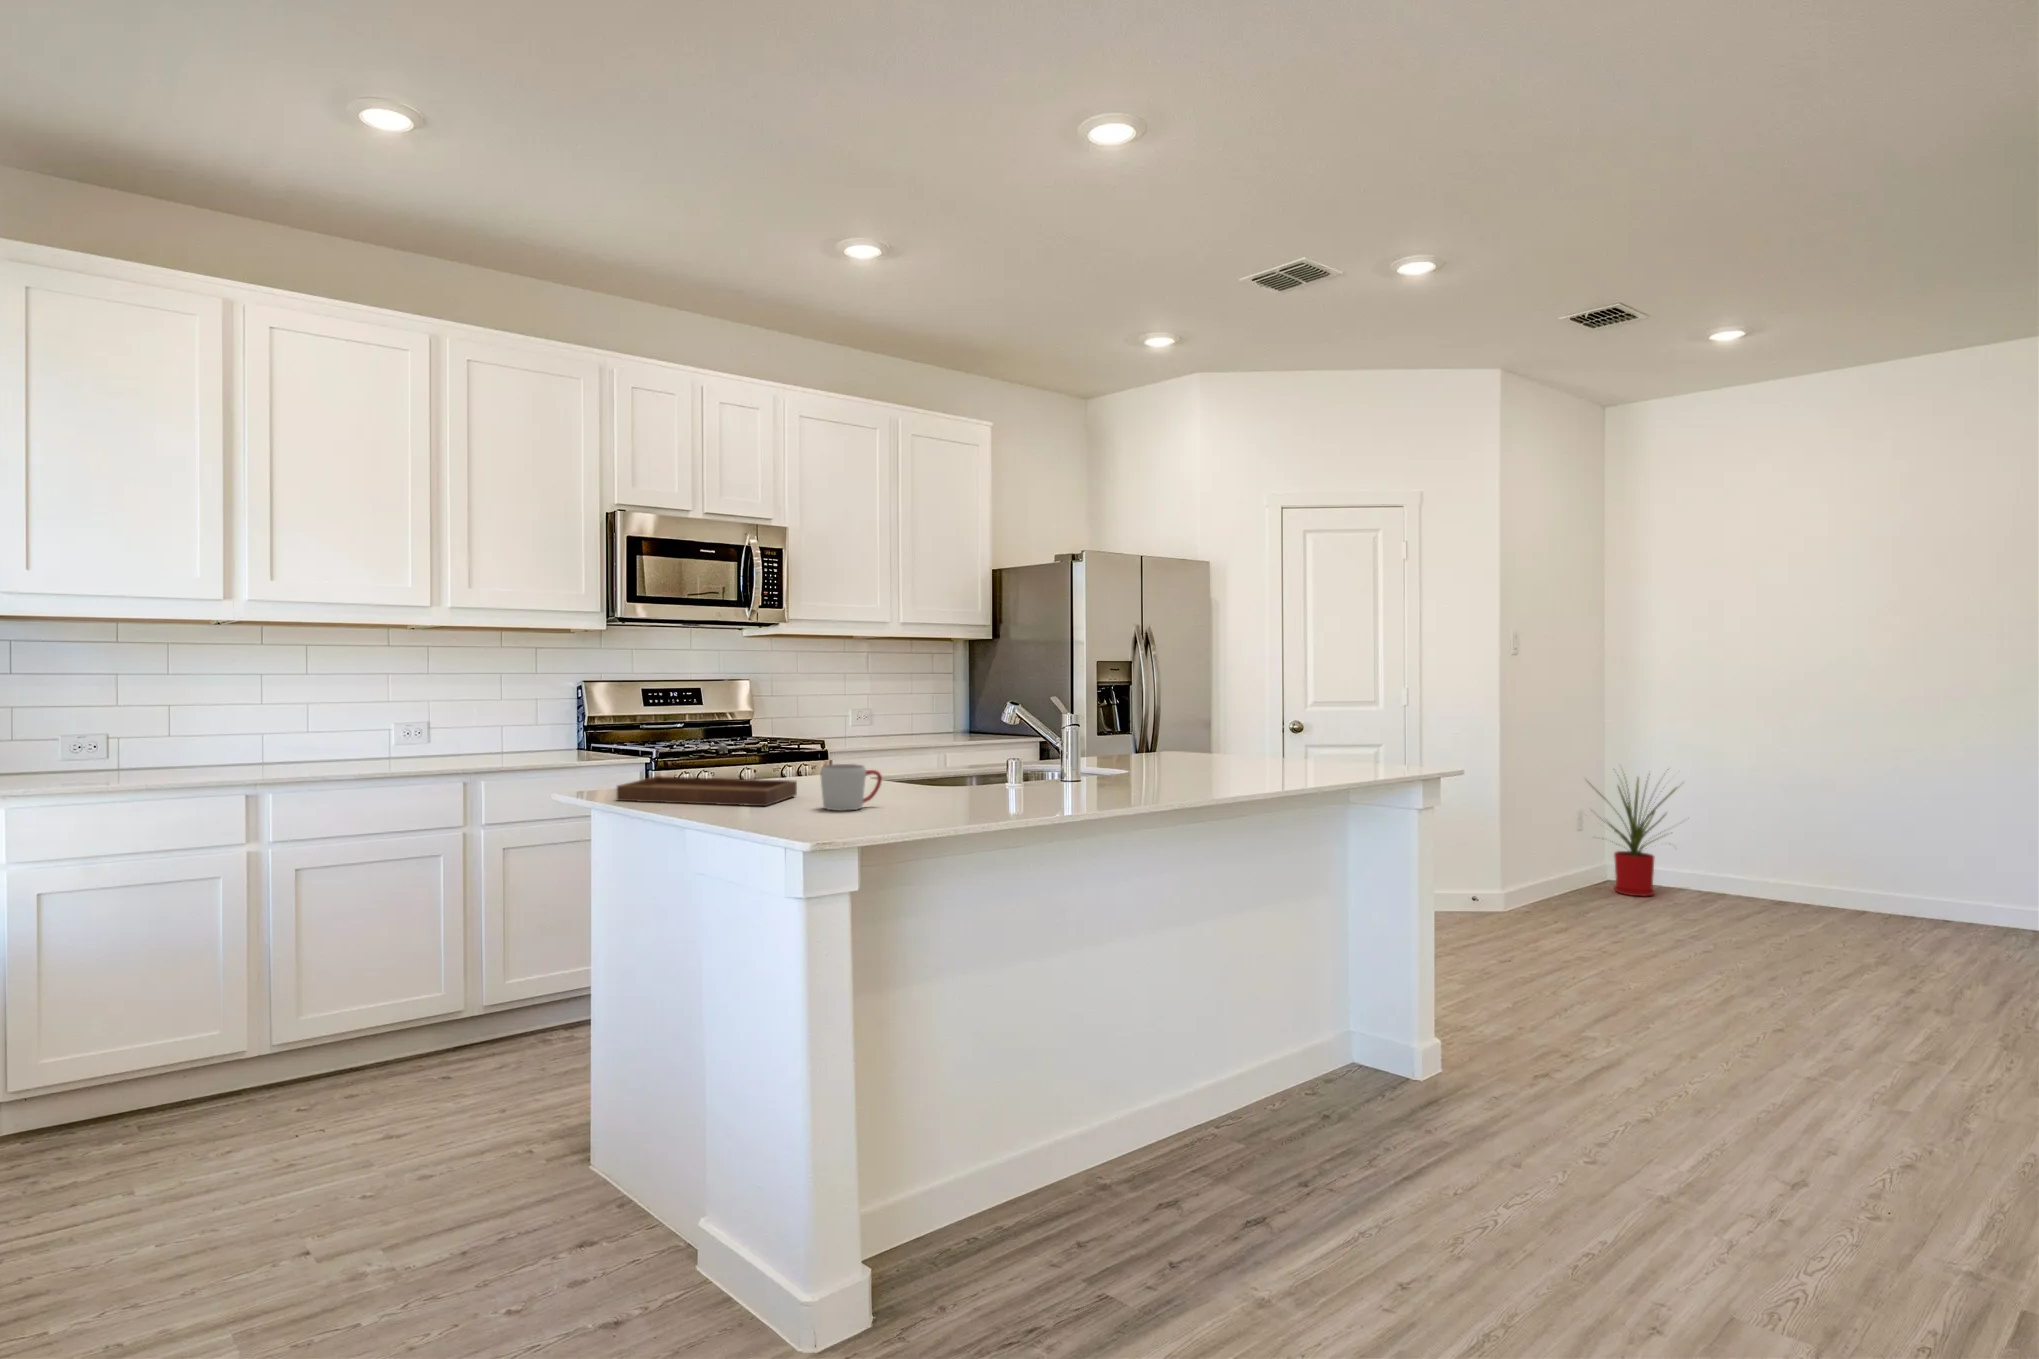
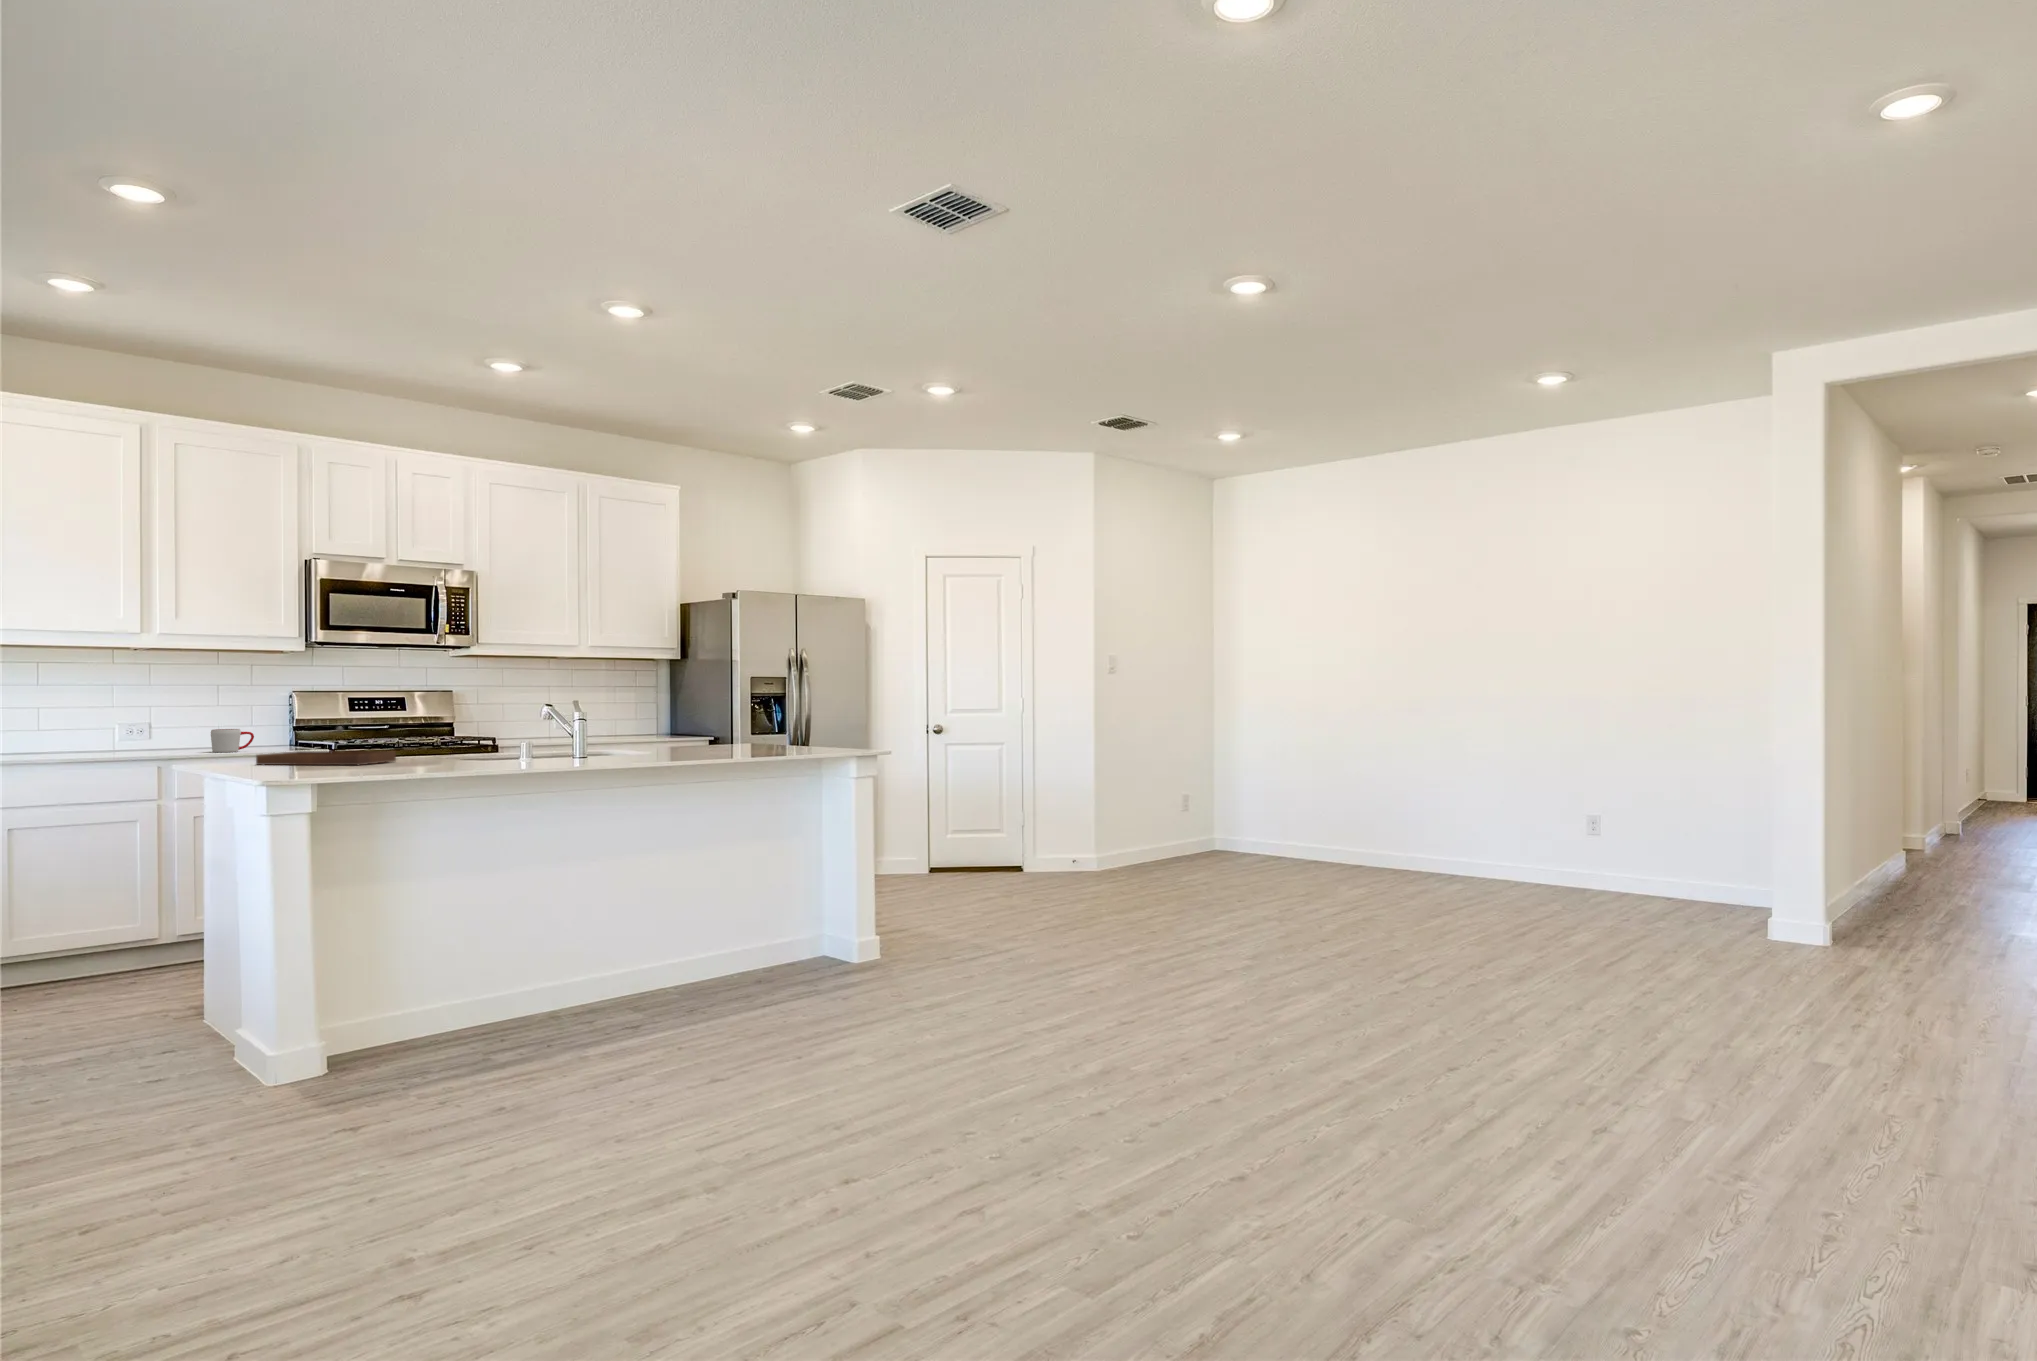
mug: present [820,764,882,811] -> present [211,729,254,752]
house plant: present [1587,774,1677,896] -> none [1179,756,1253,857]

